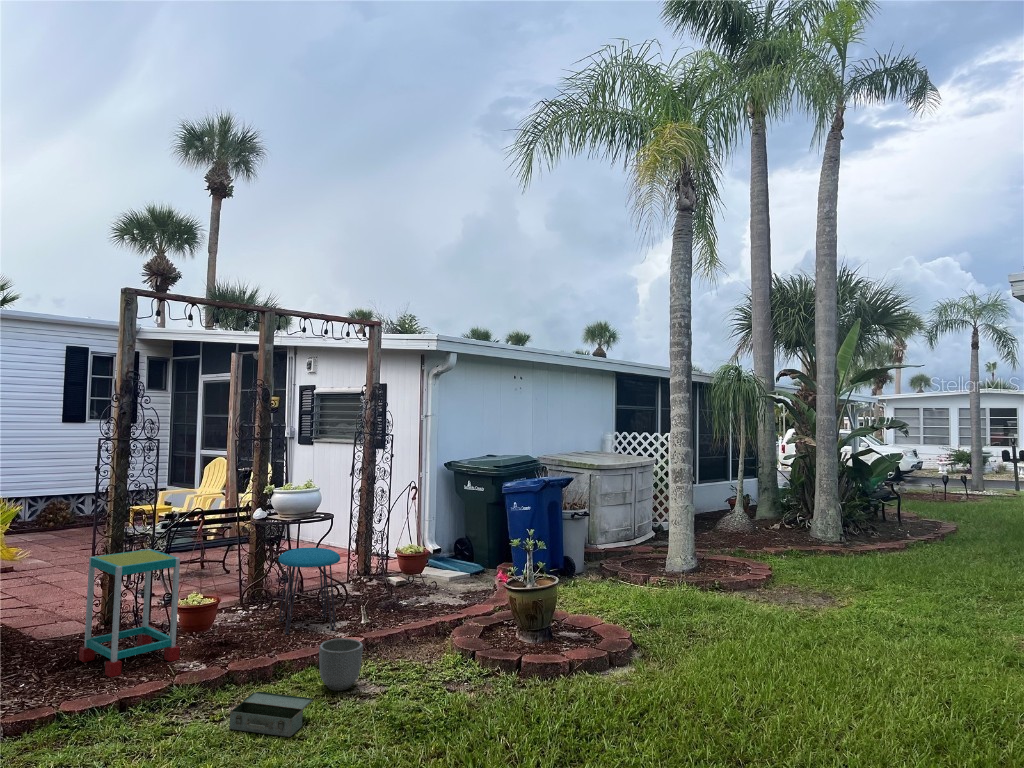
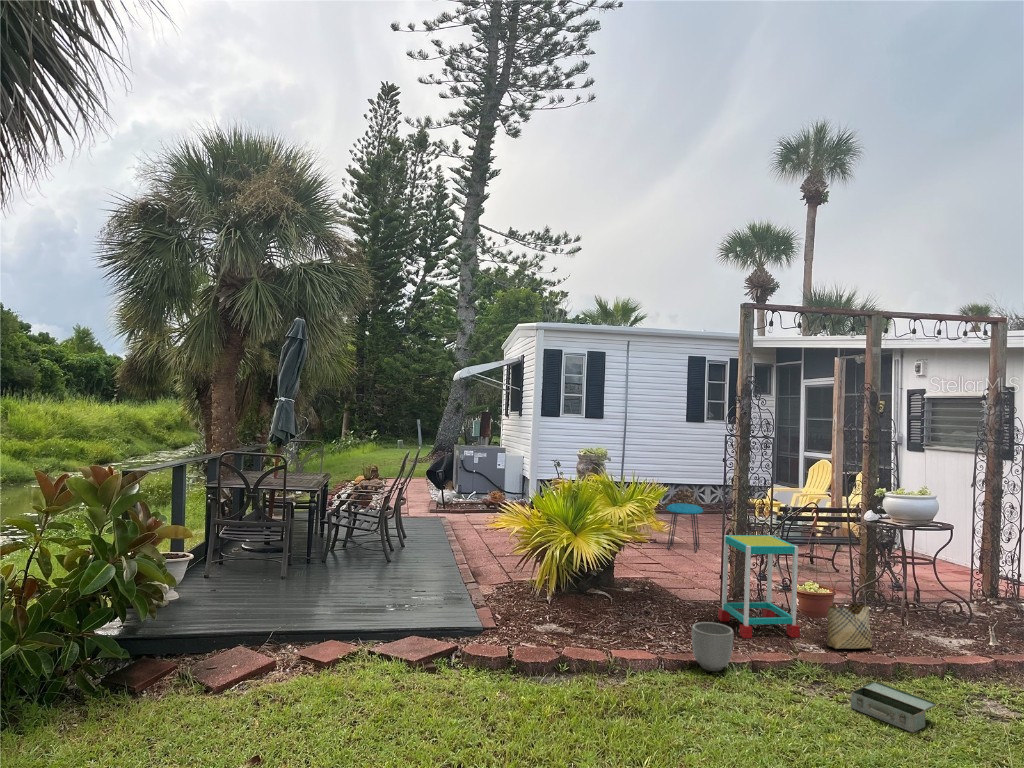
stool: present [278,548,340,635] -> present [666,503,703,553]
woven basket: none [209,587,256,663] -> present [827,580,872,649]
planter: present [319,638,363,691] -> present [692,622,734,671]

